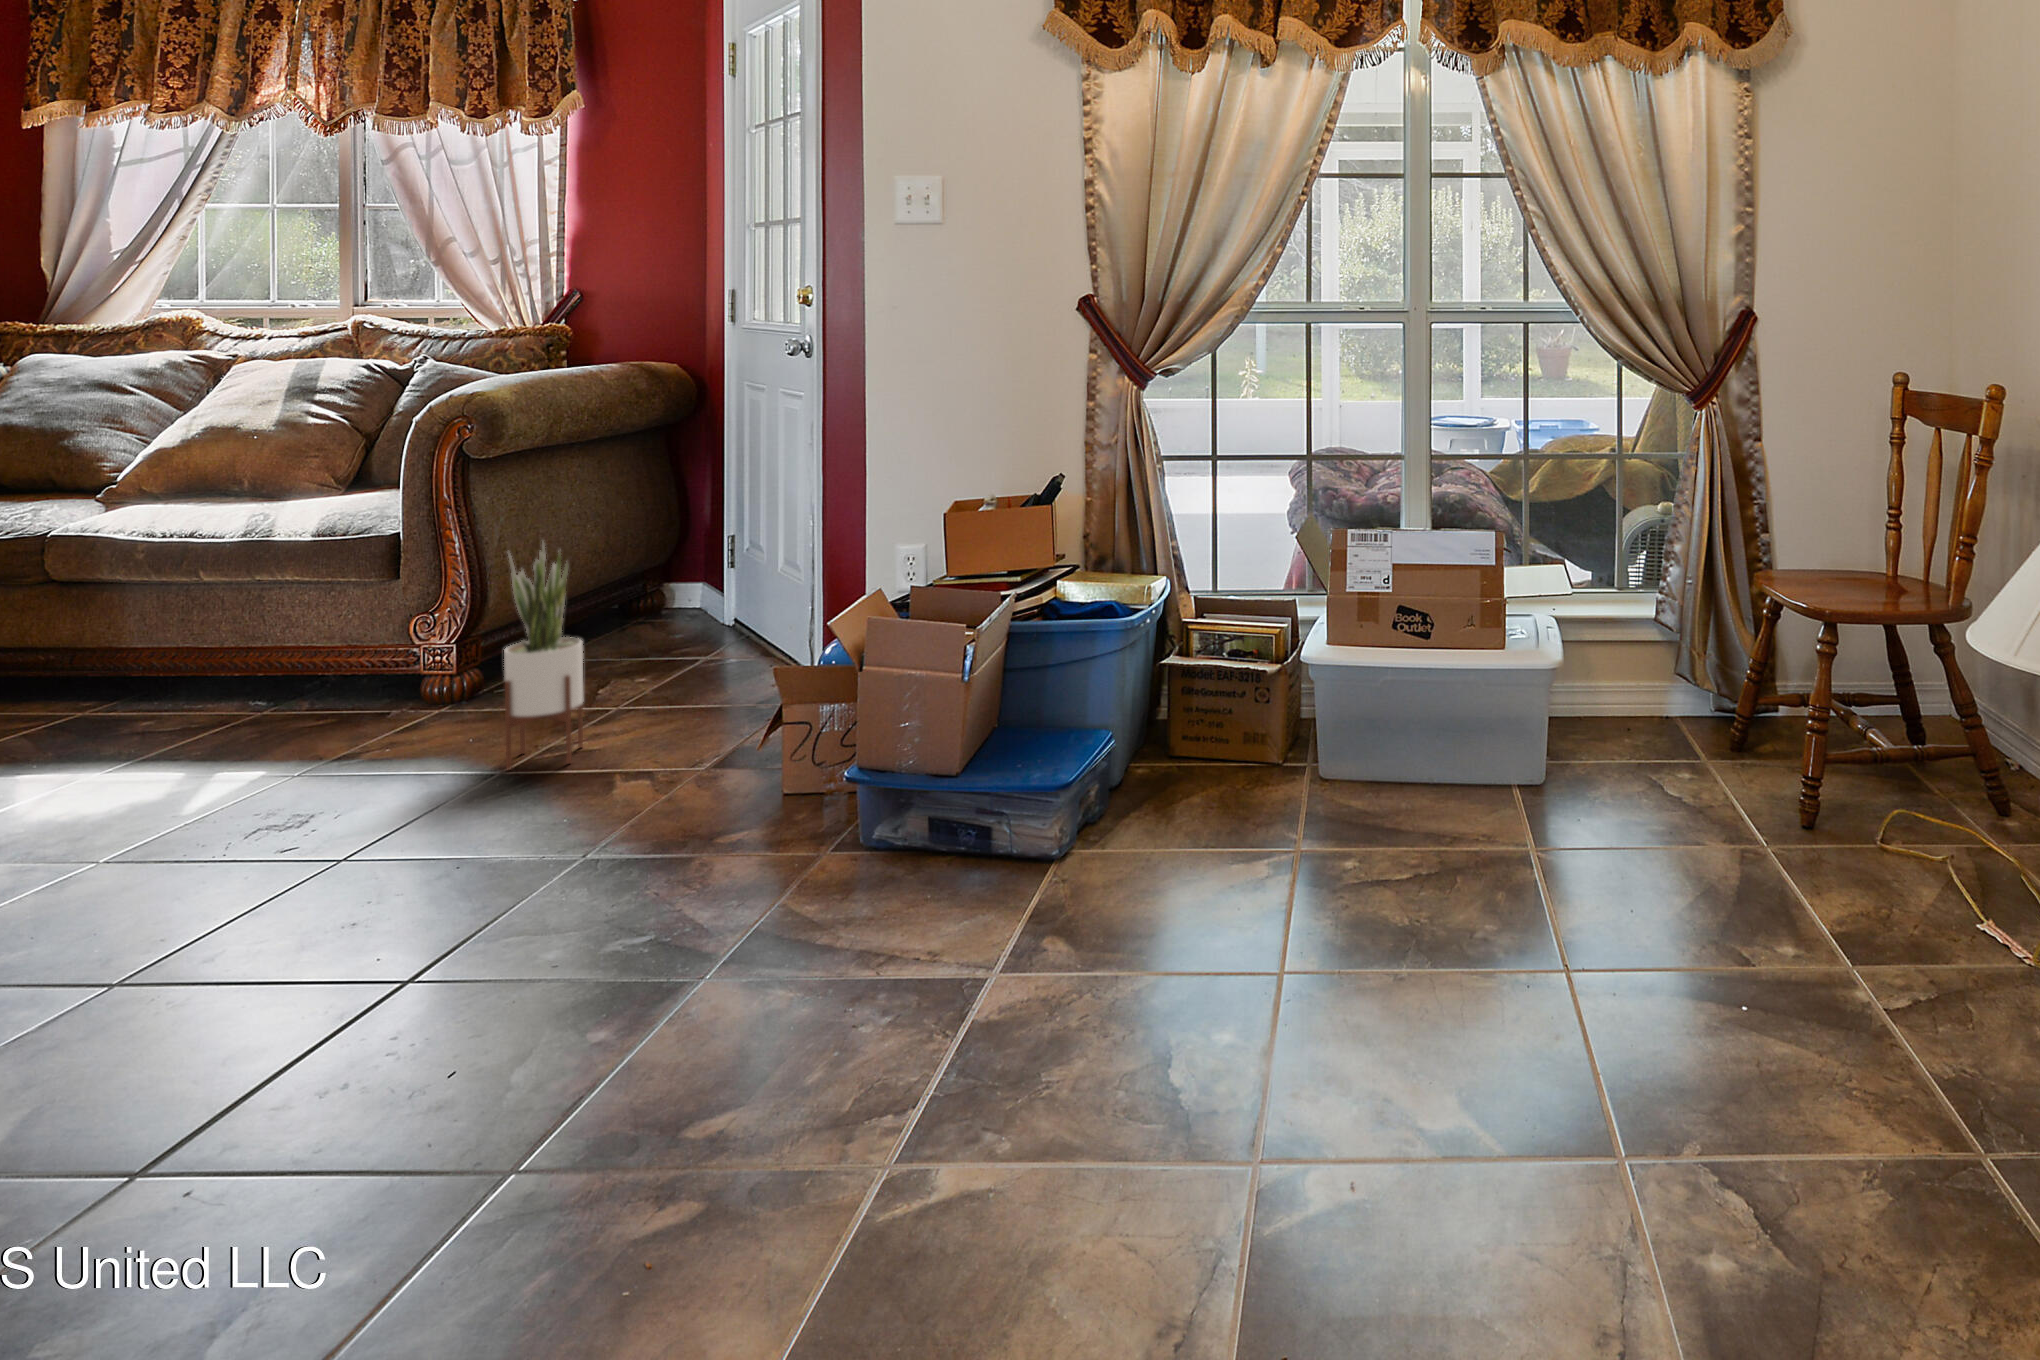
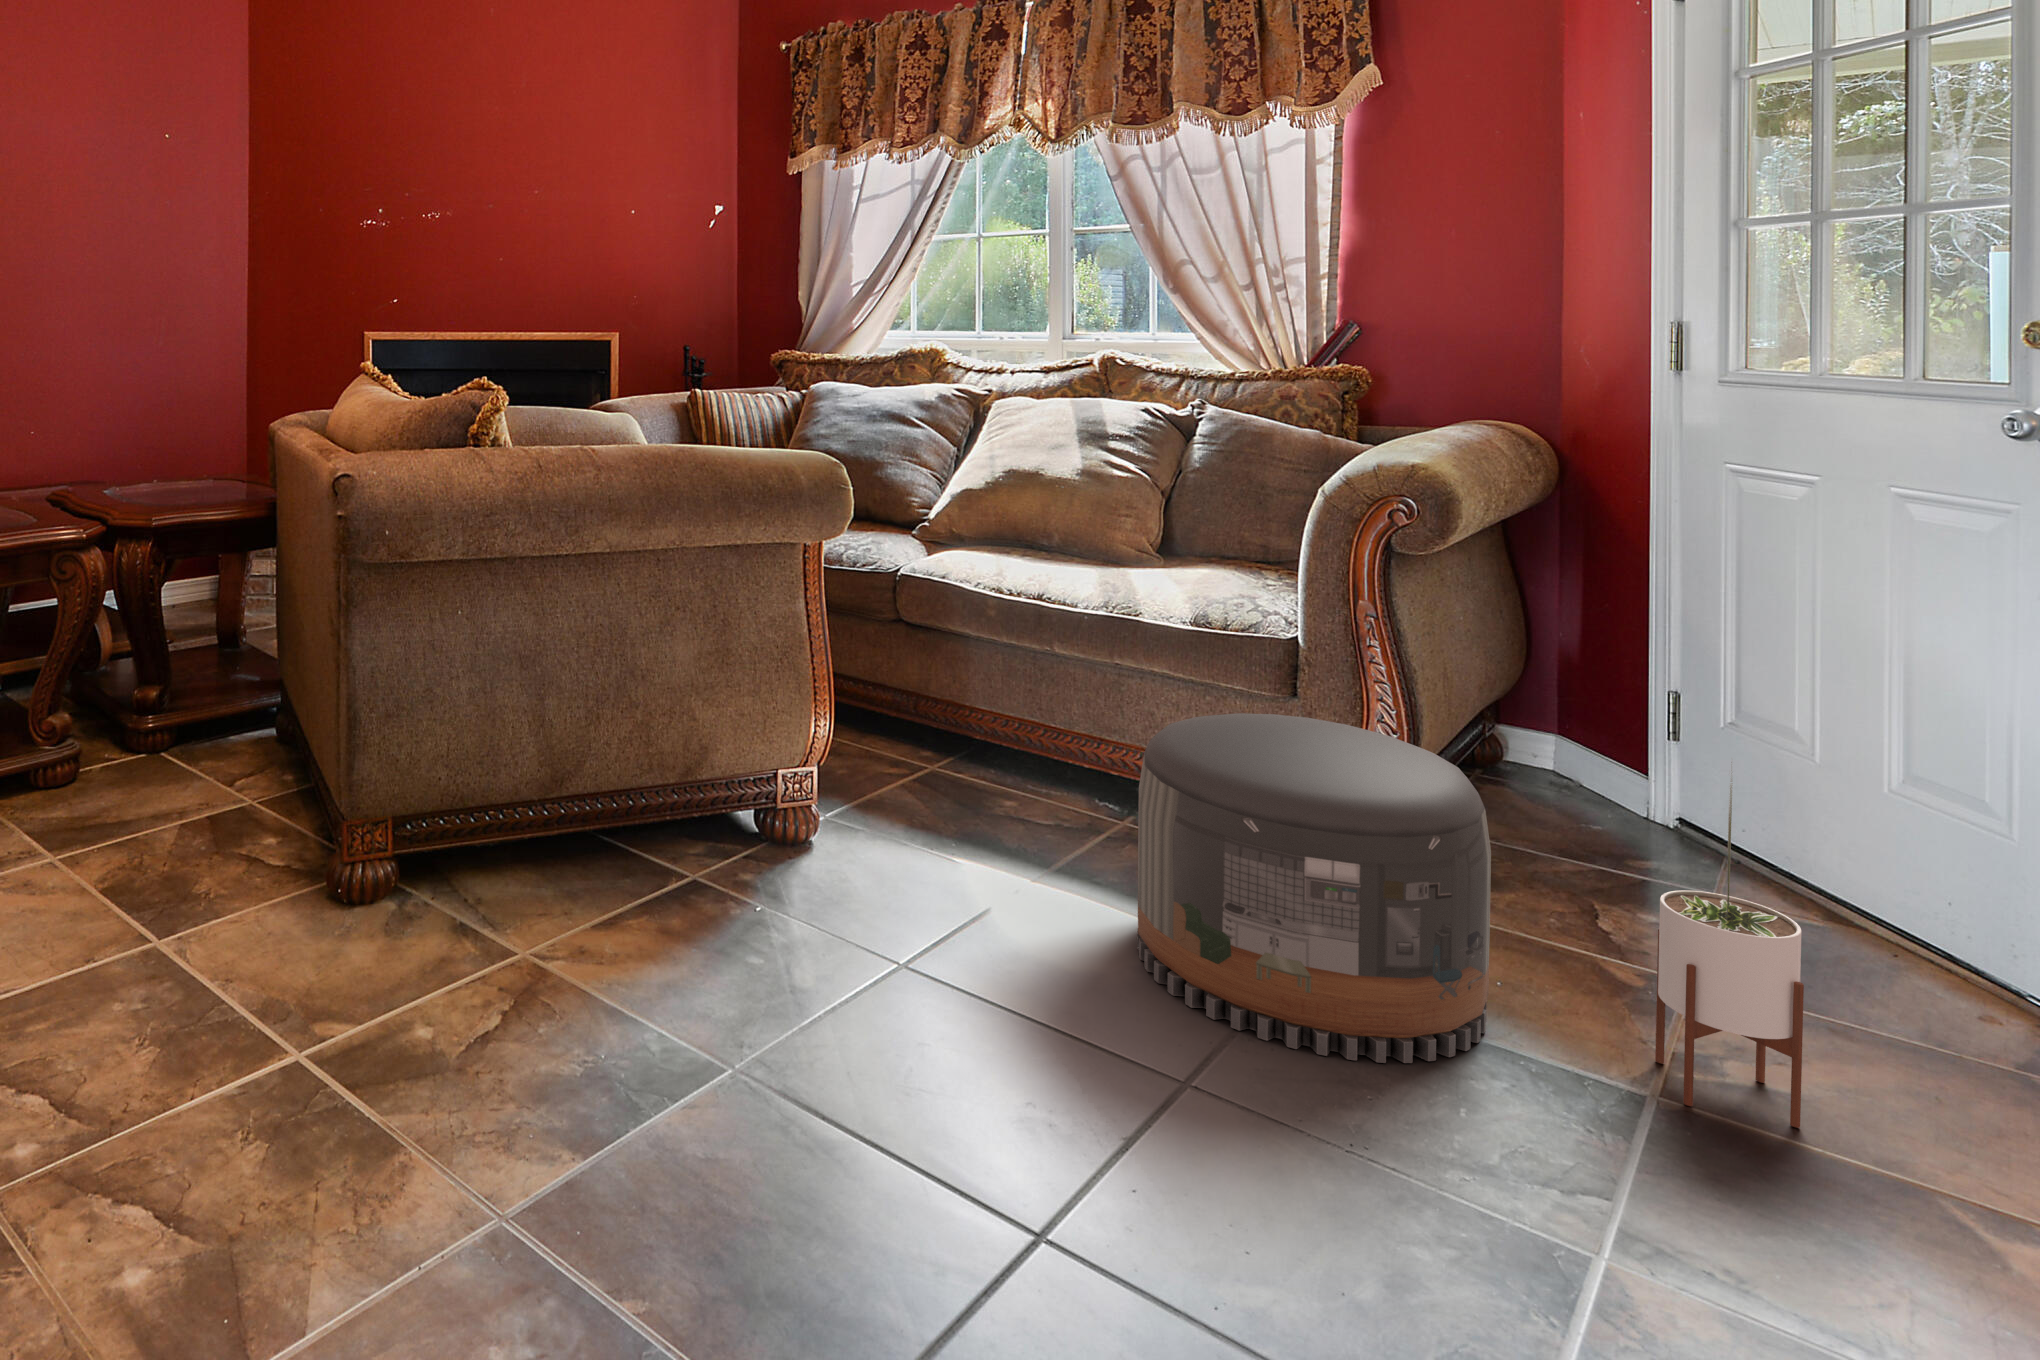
pouf: none [121,578,429,813] -> present [1137,713,1491,1063]

